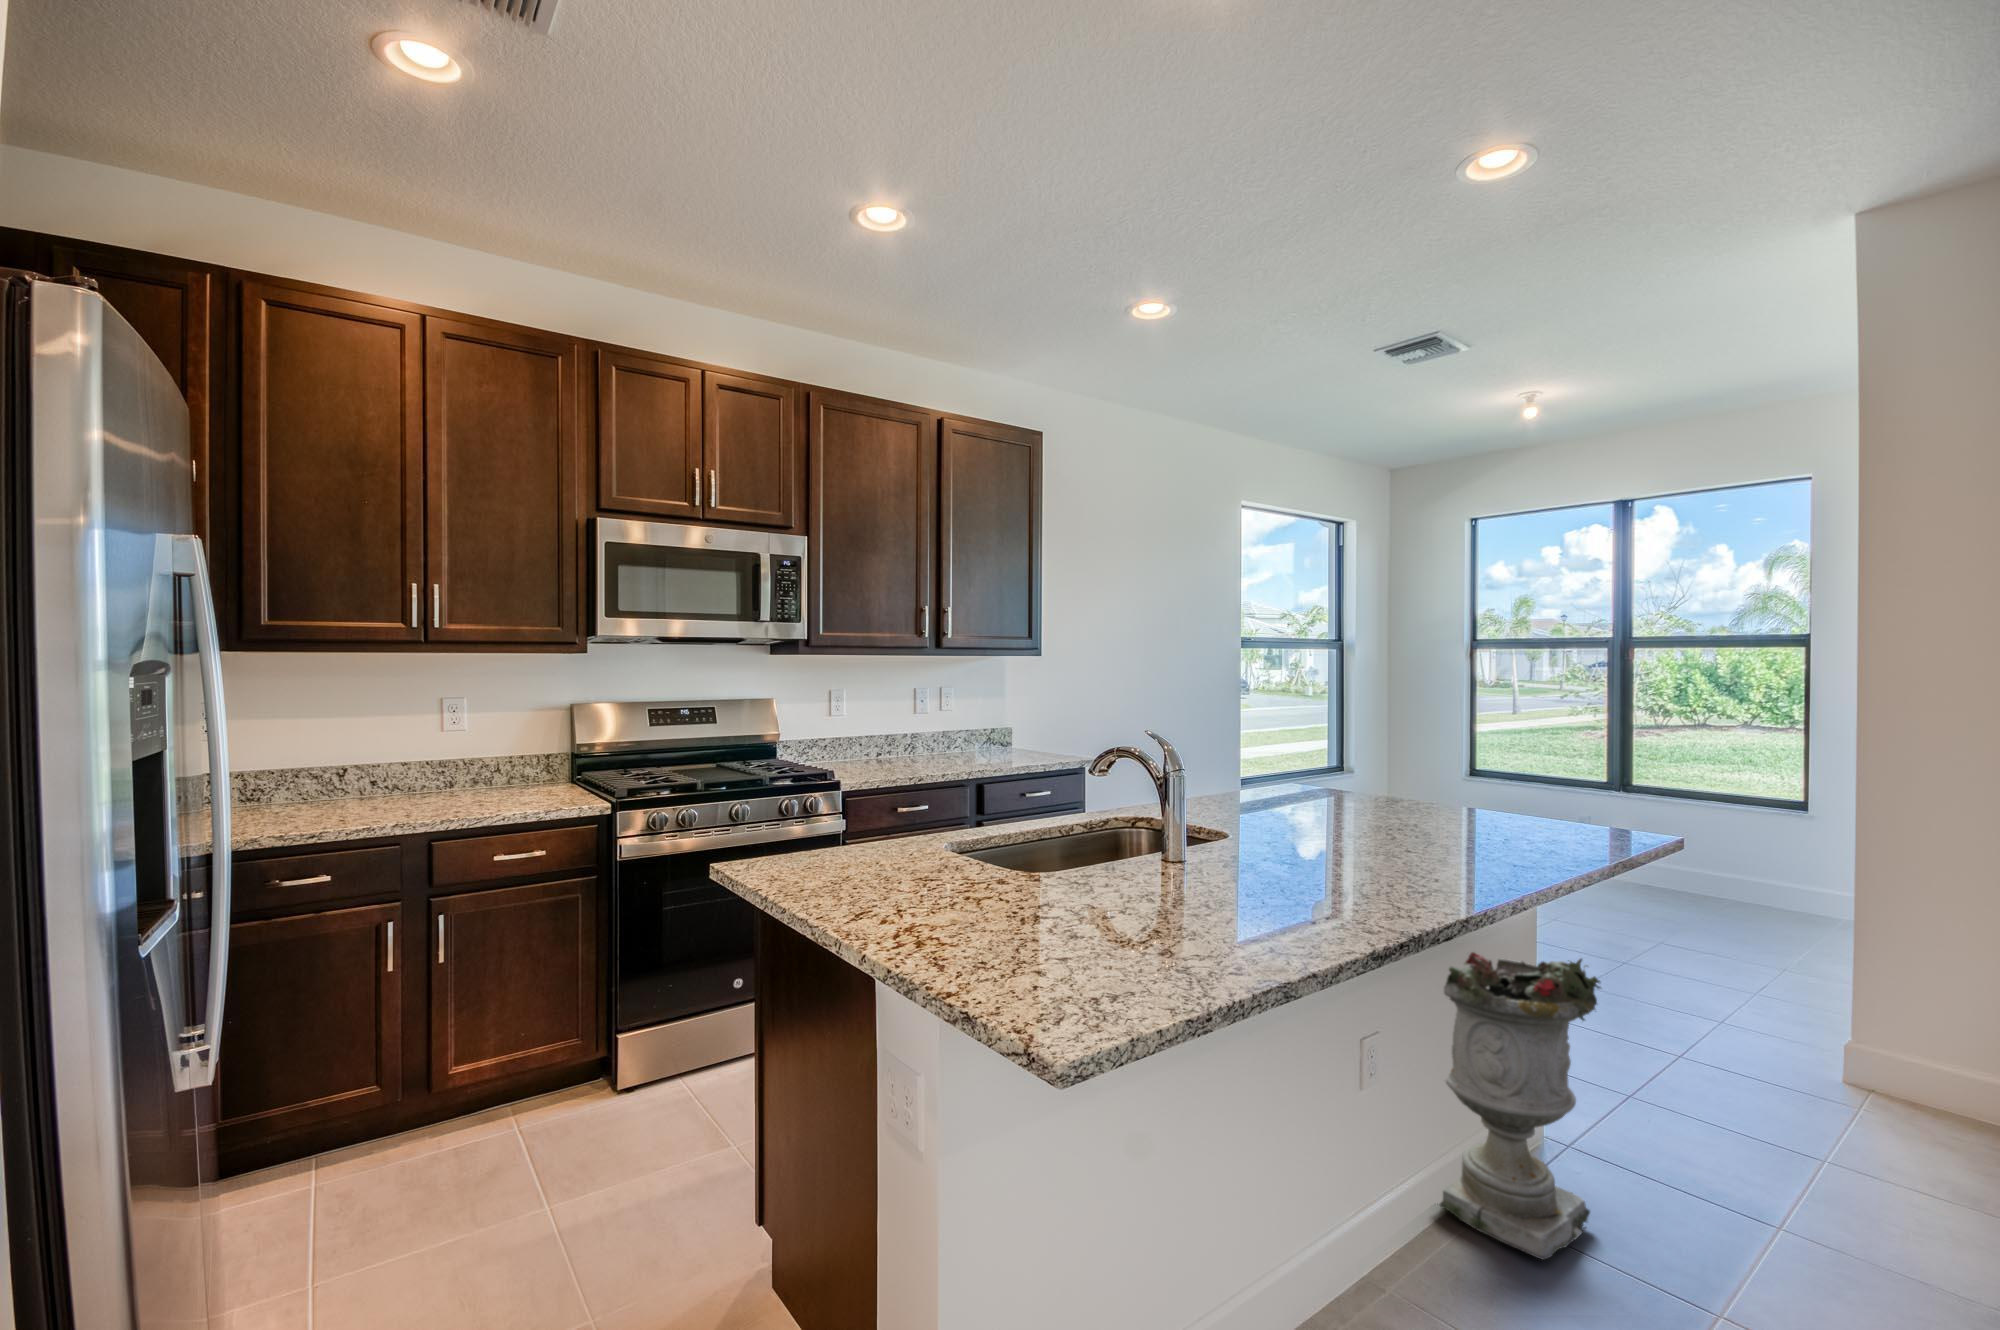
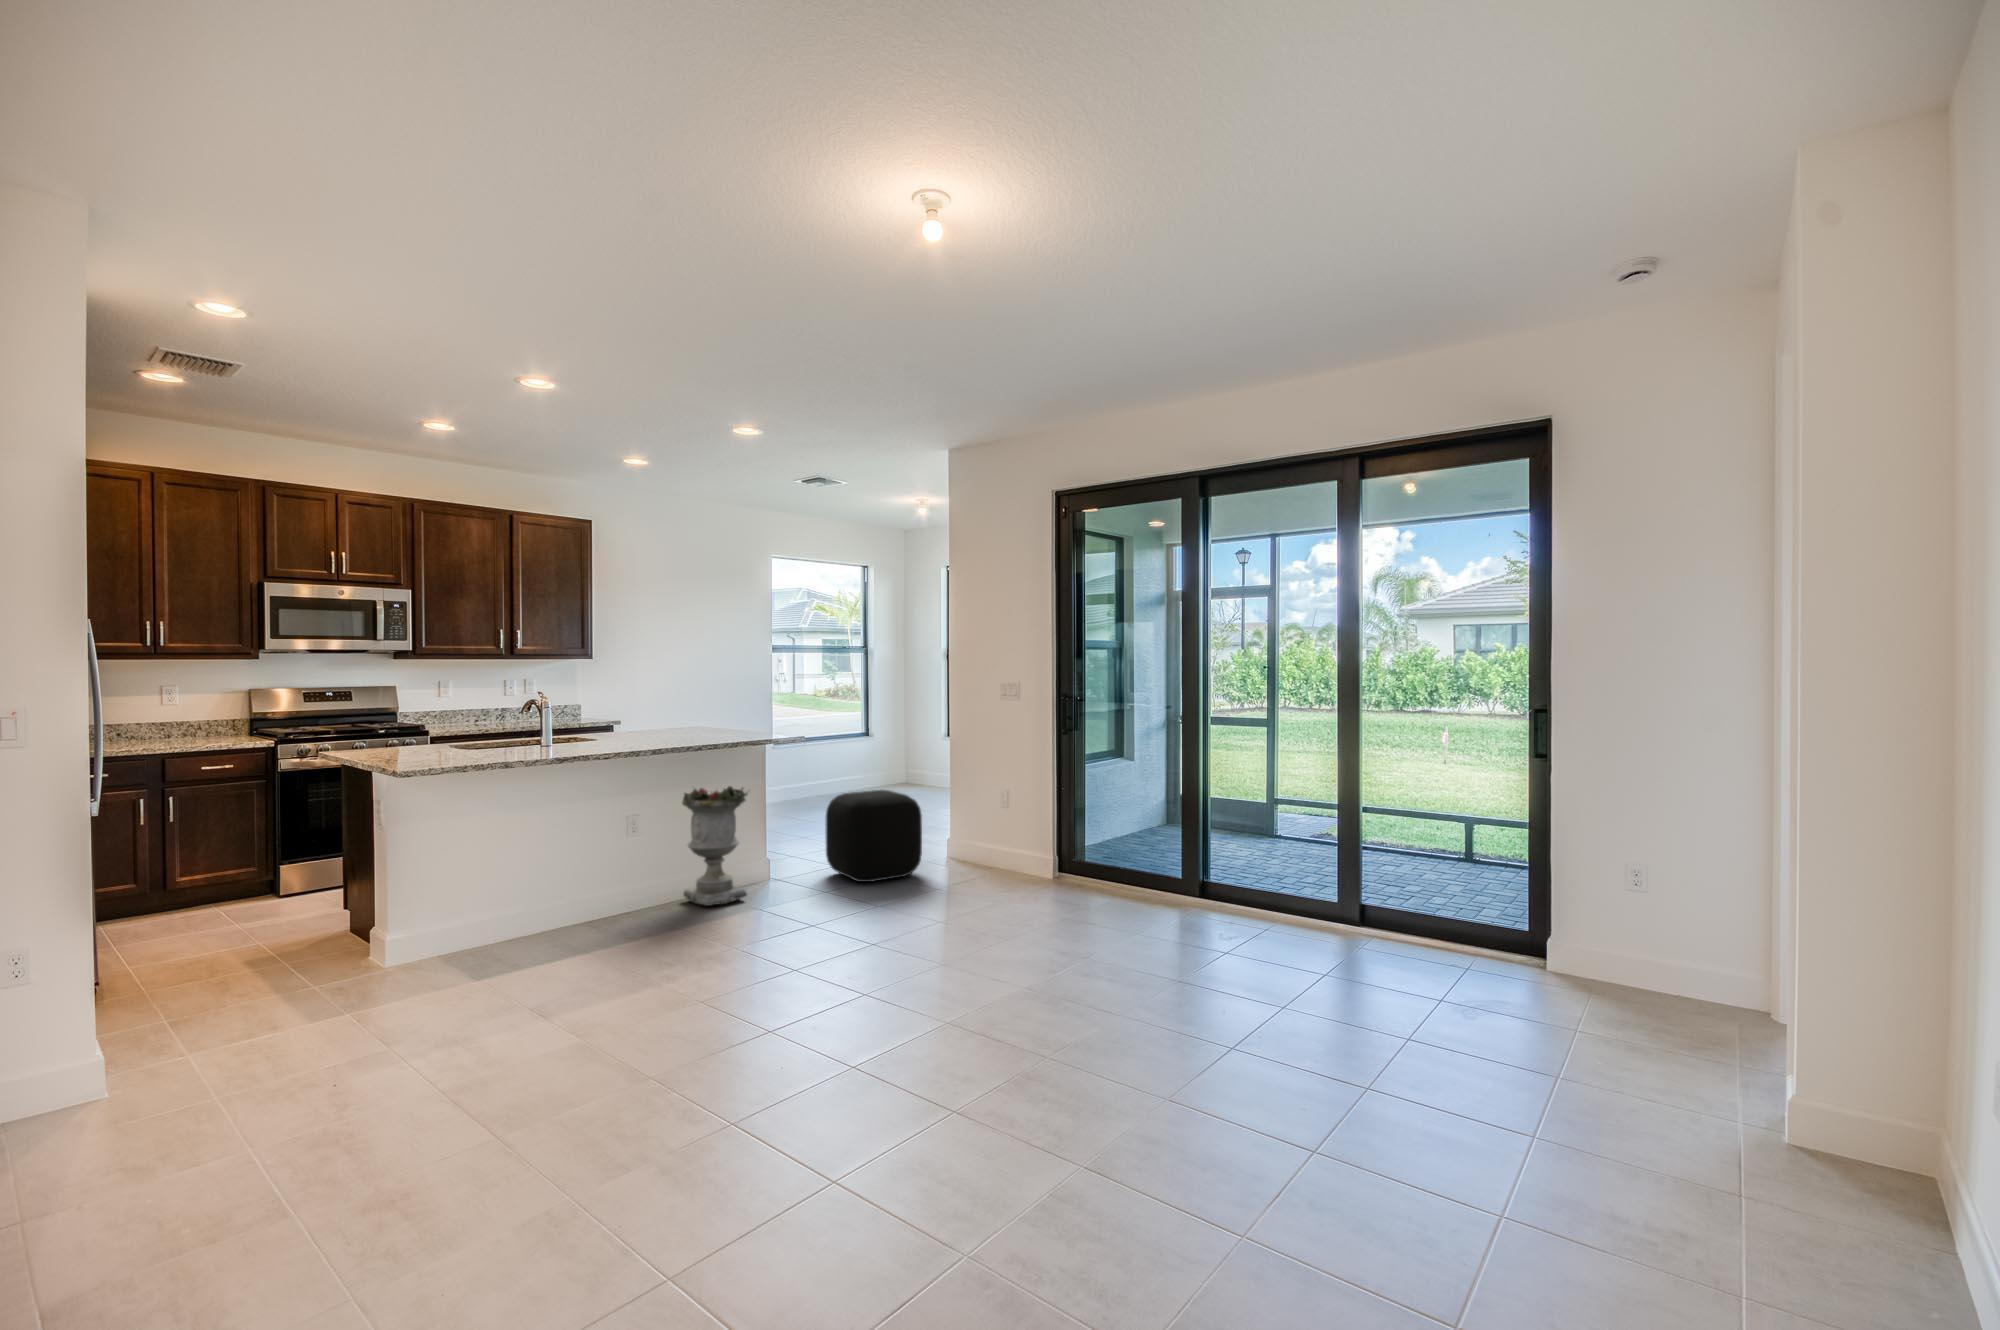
ottoman: none [1622,932,1898,1168] -> present [825,790,922,882]

